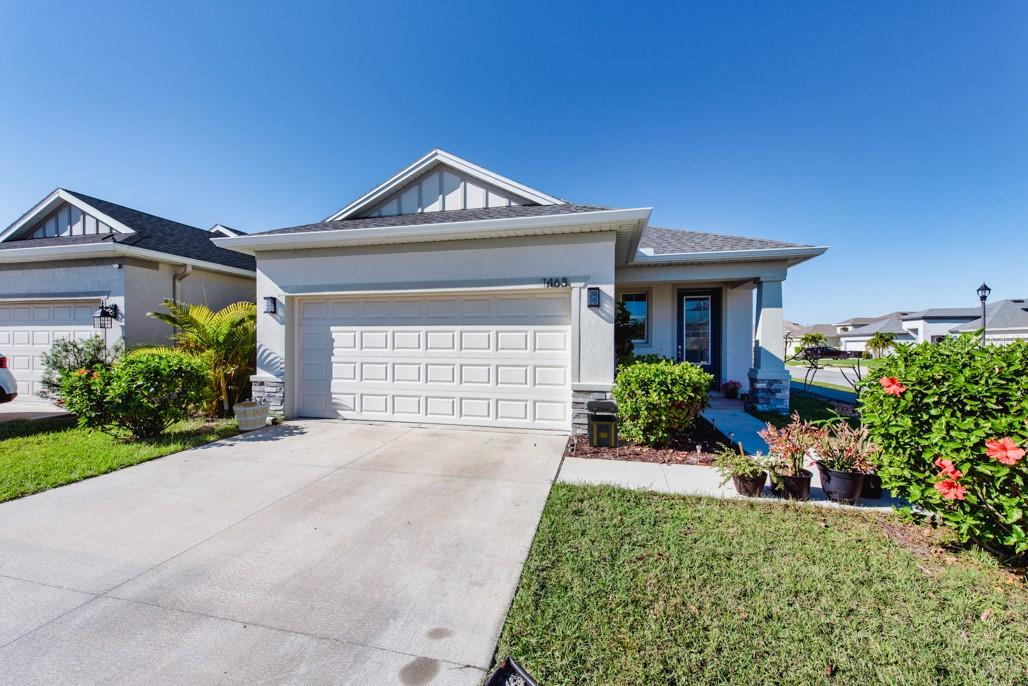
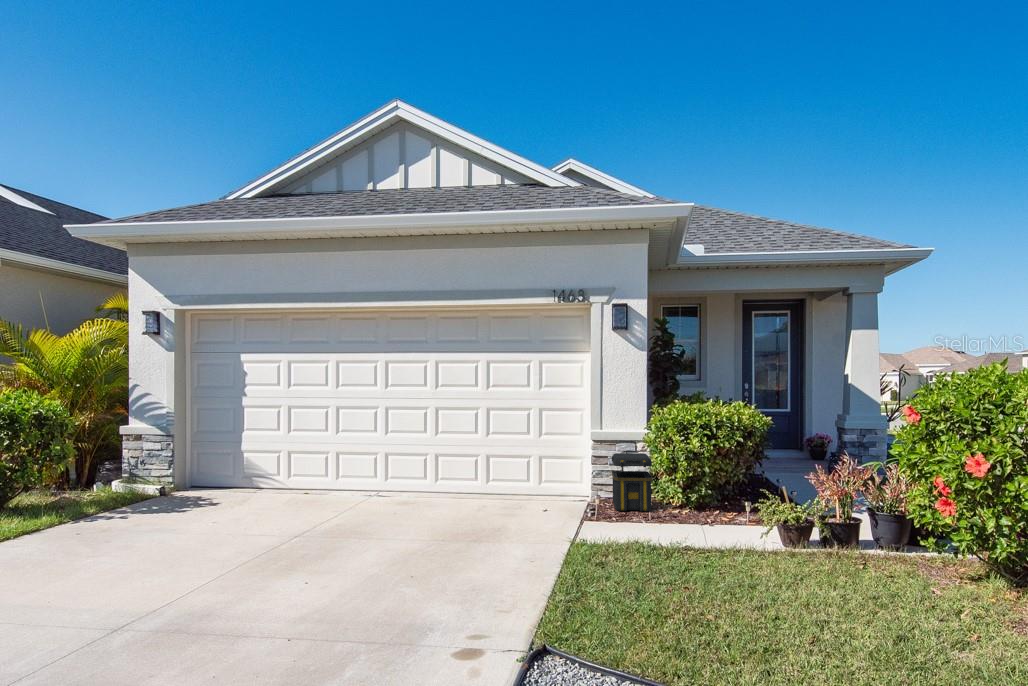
wooden bucket: present [233,401,270,430] -> none [103,462,153,504]

